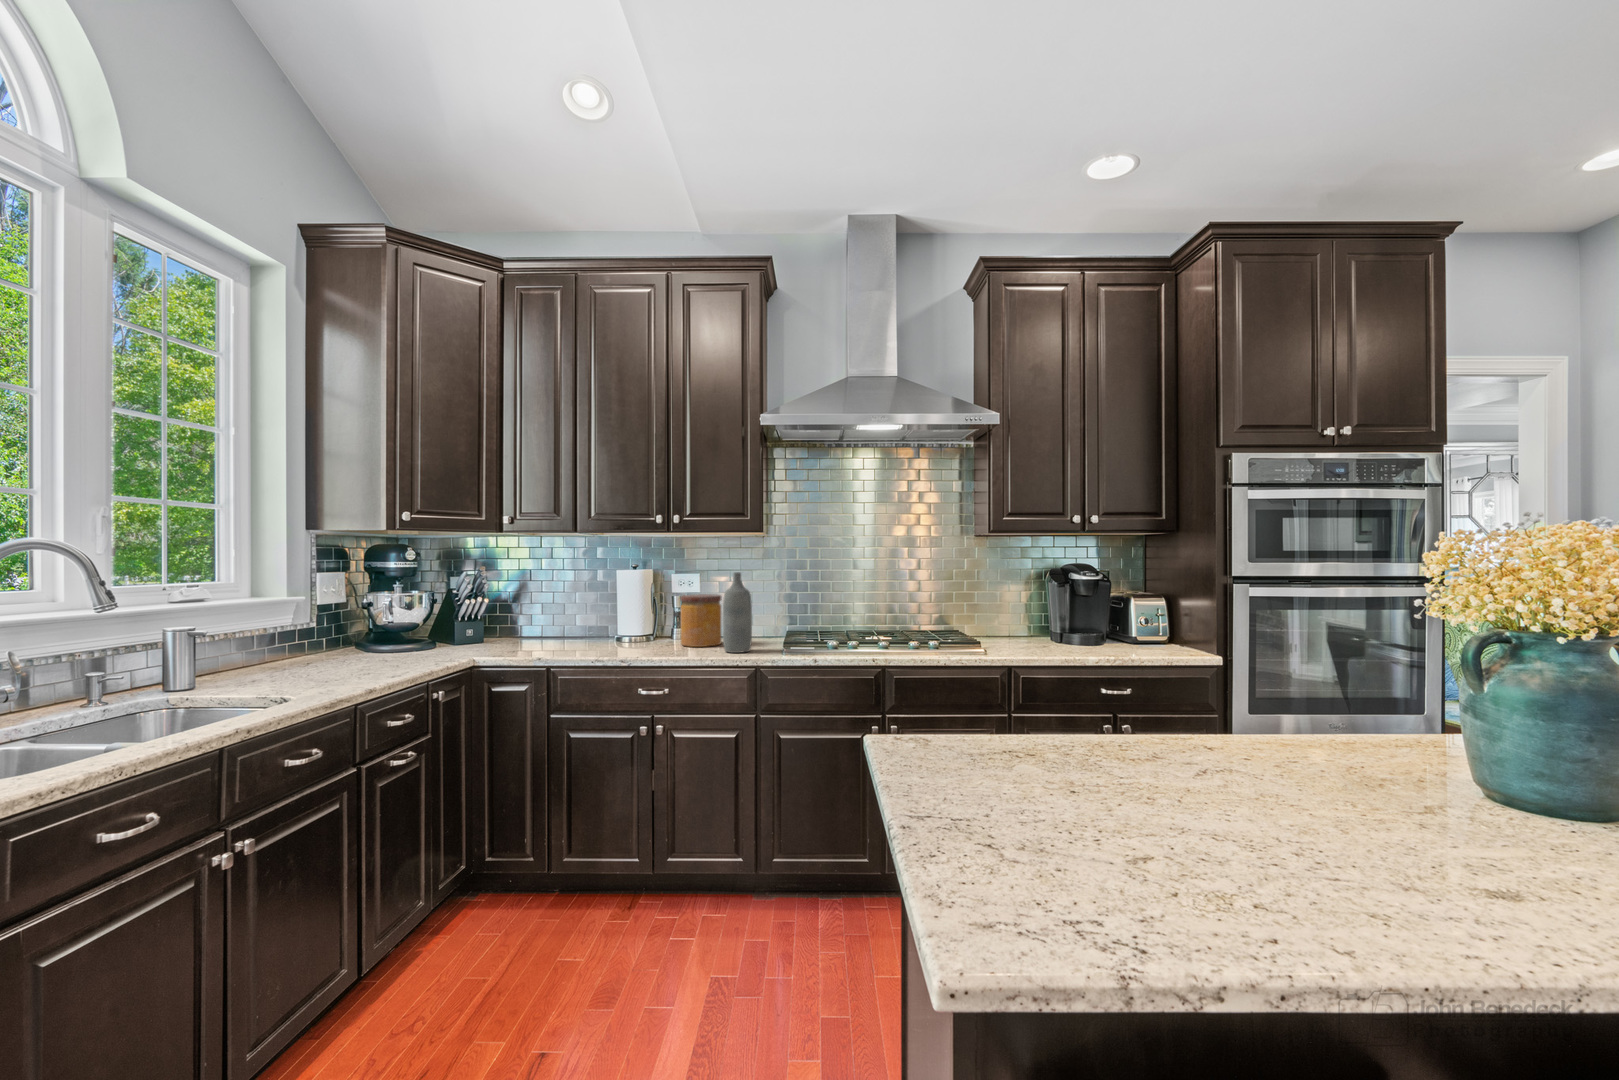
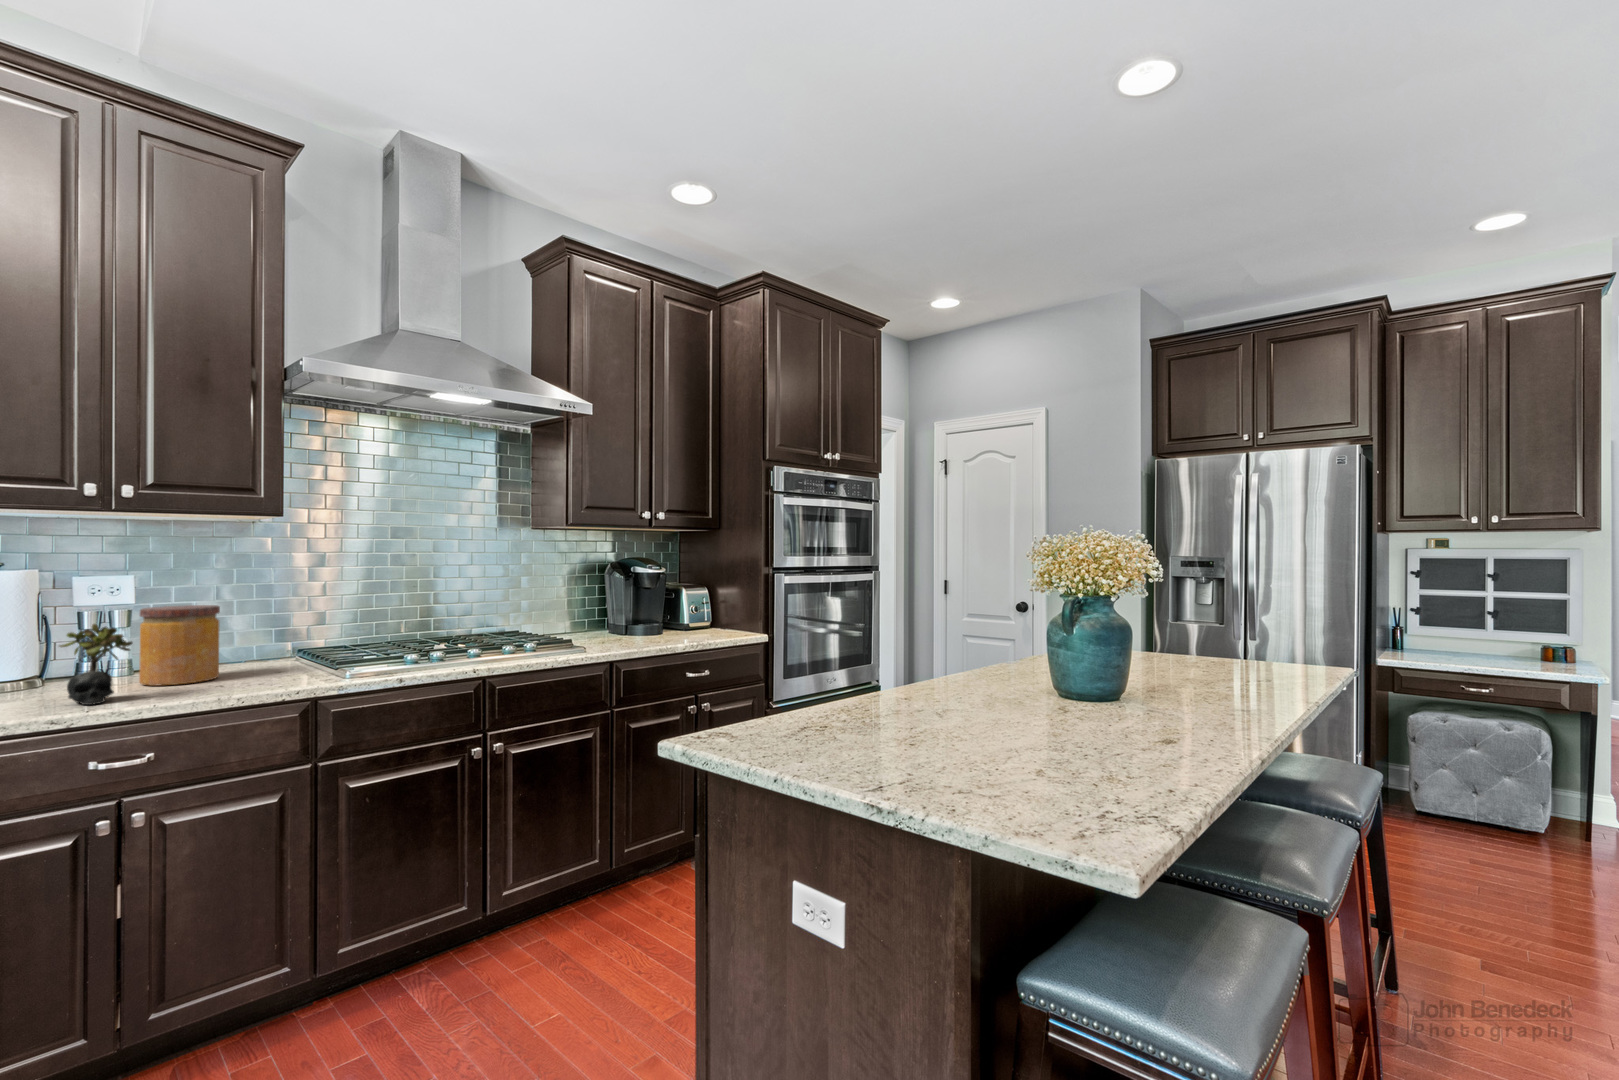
bottle: present [723,572,752,653] -> none [250,570,300,684]
succulent plant: none [628,604,661,654] -> present [60,624,132,705]

